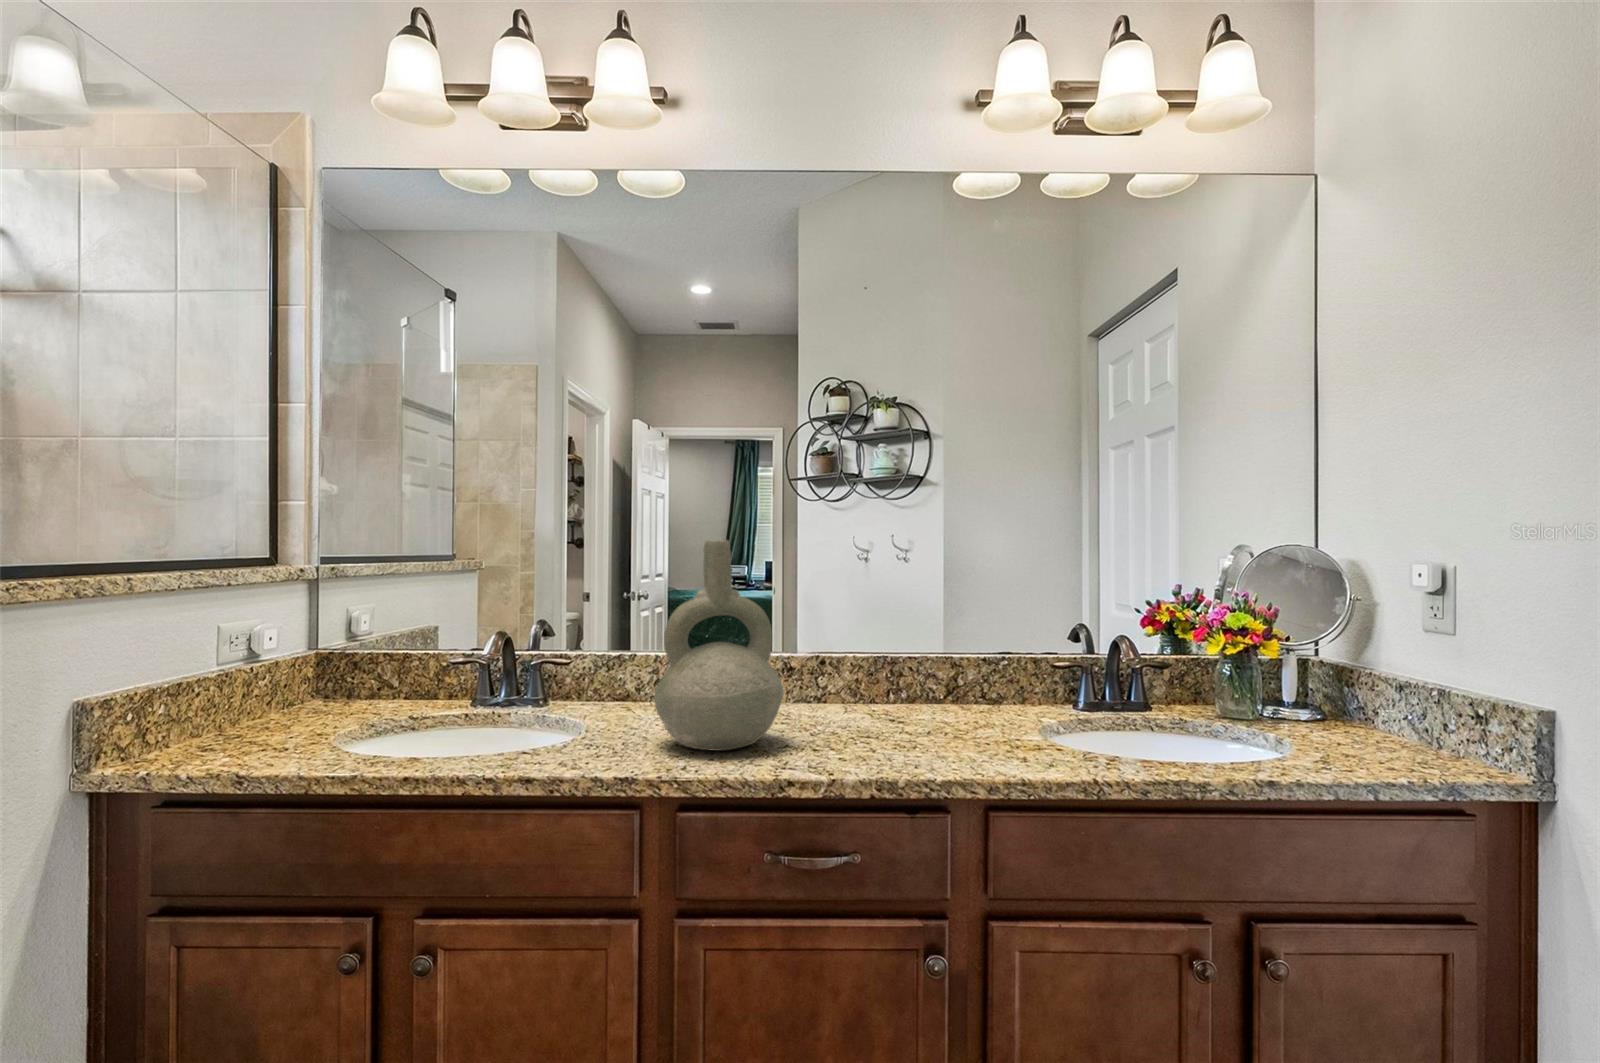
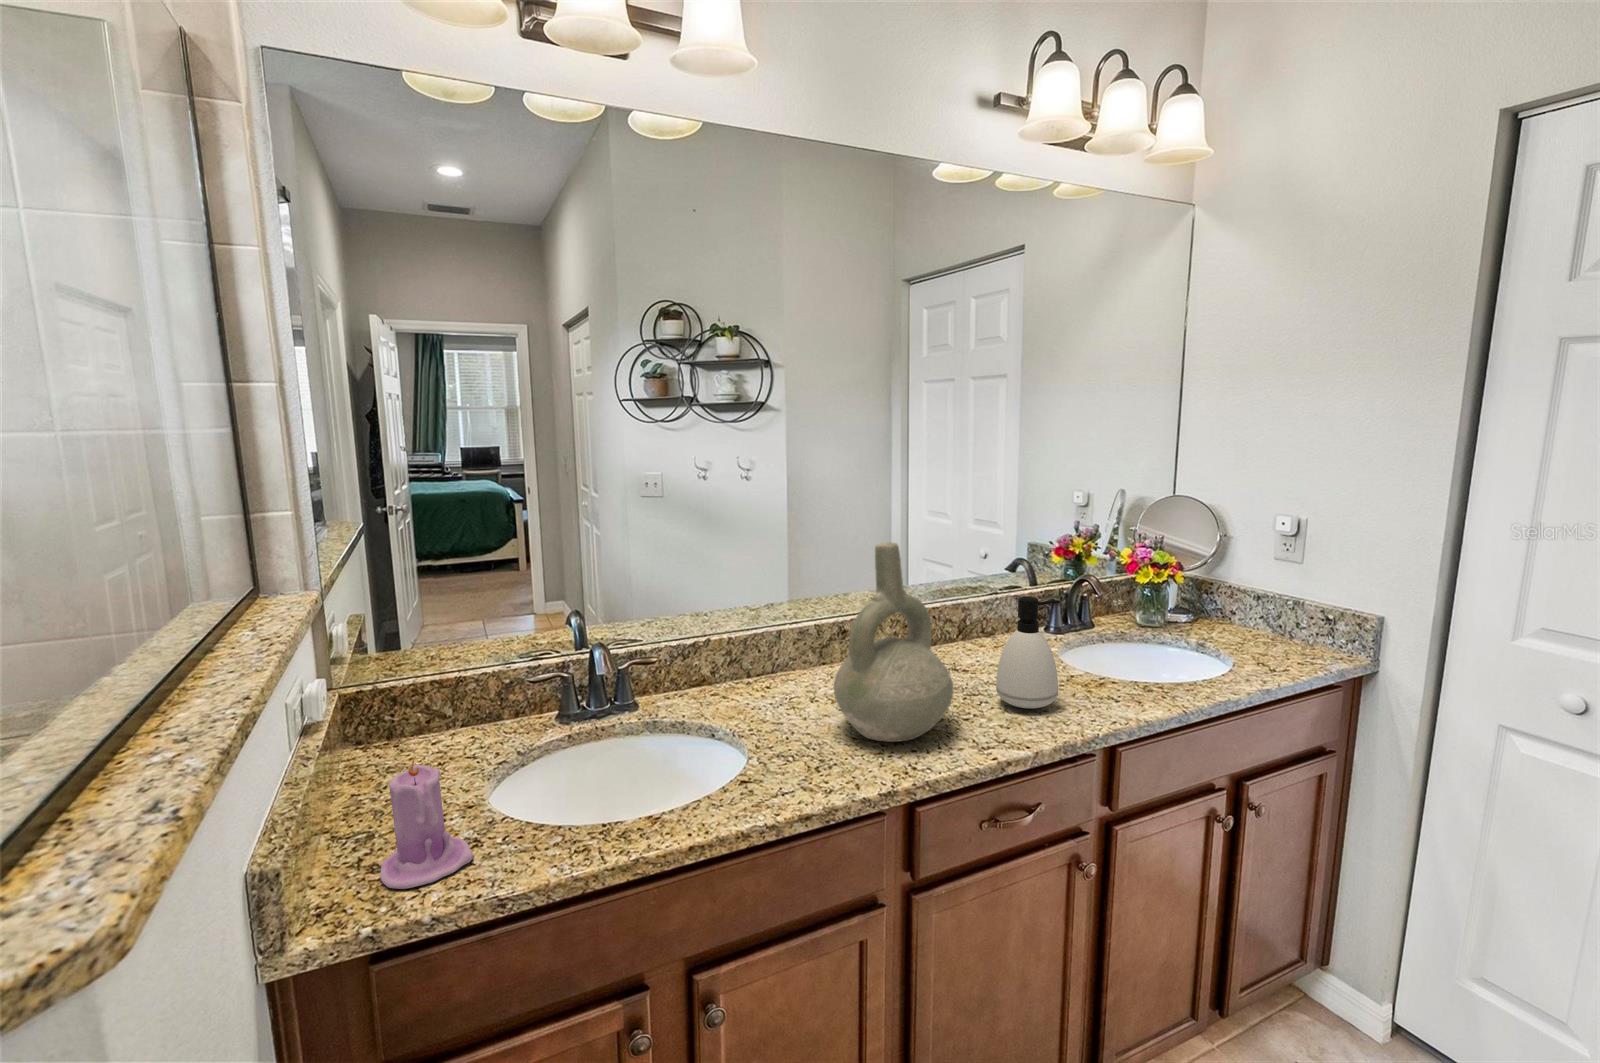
soap dispenser: none [860,617,932,749] -> present [996,596,1060,708]
candle: none [192,660,274,761] -> present [380,758,473,889]

